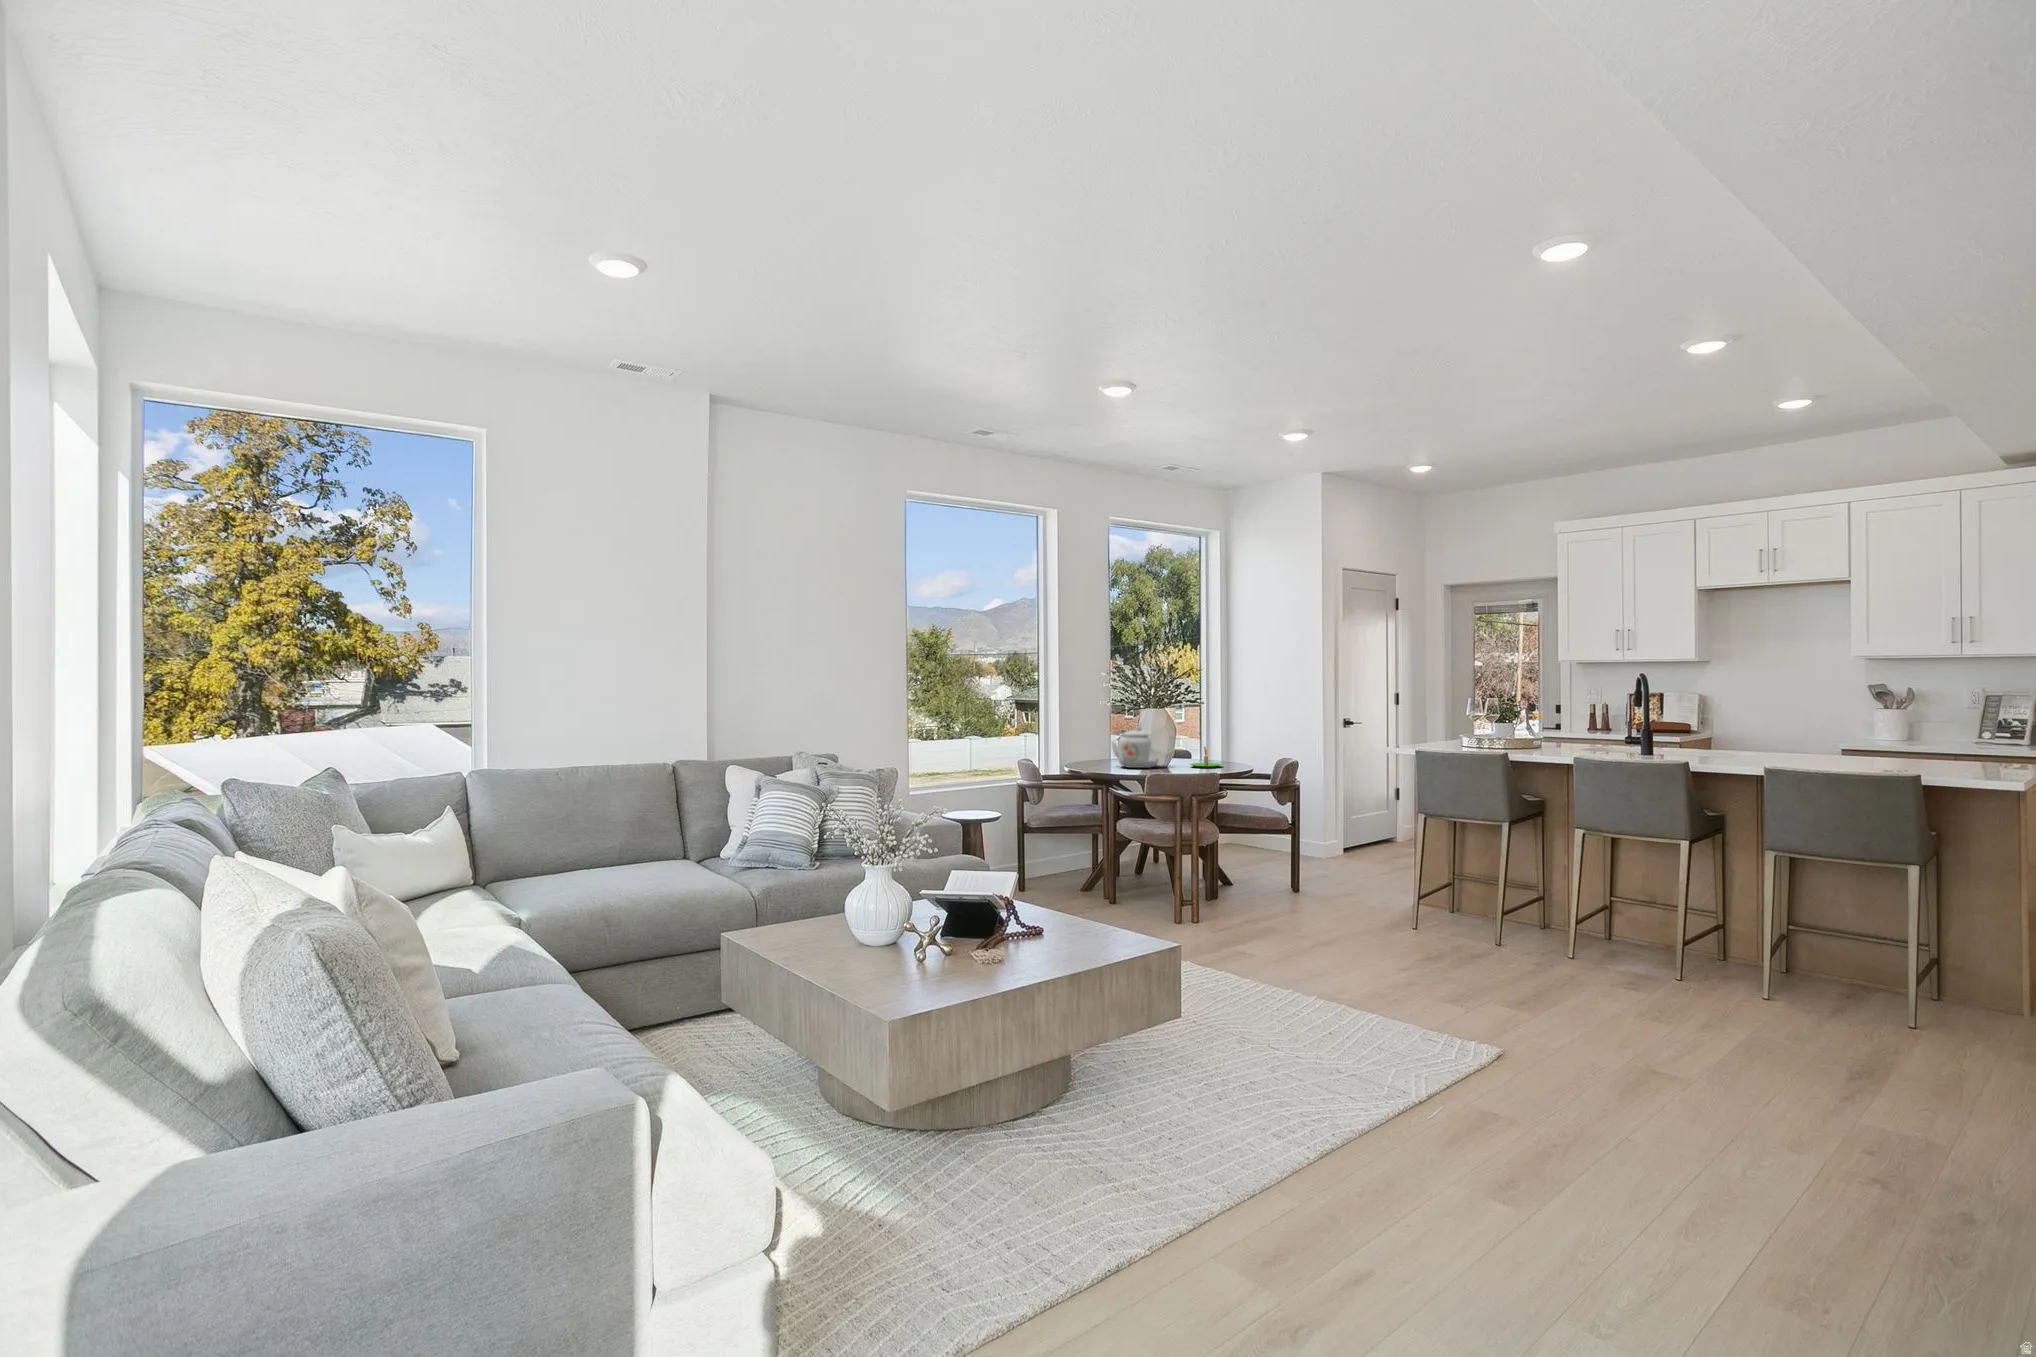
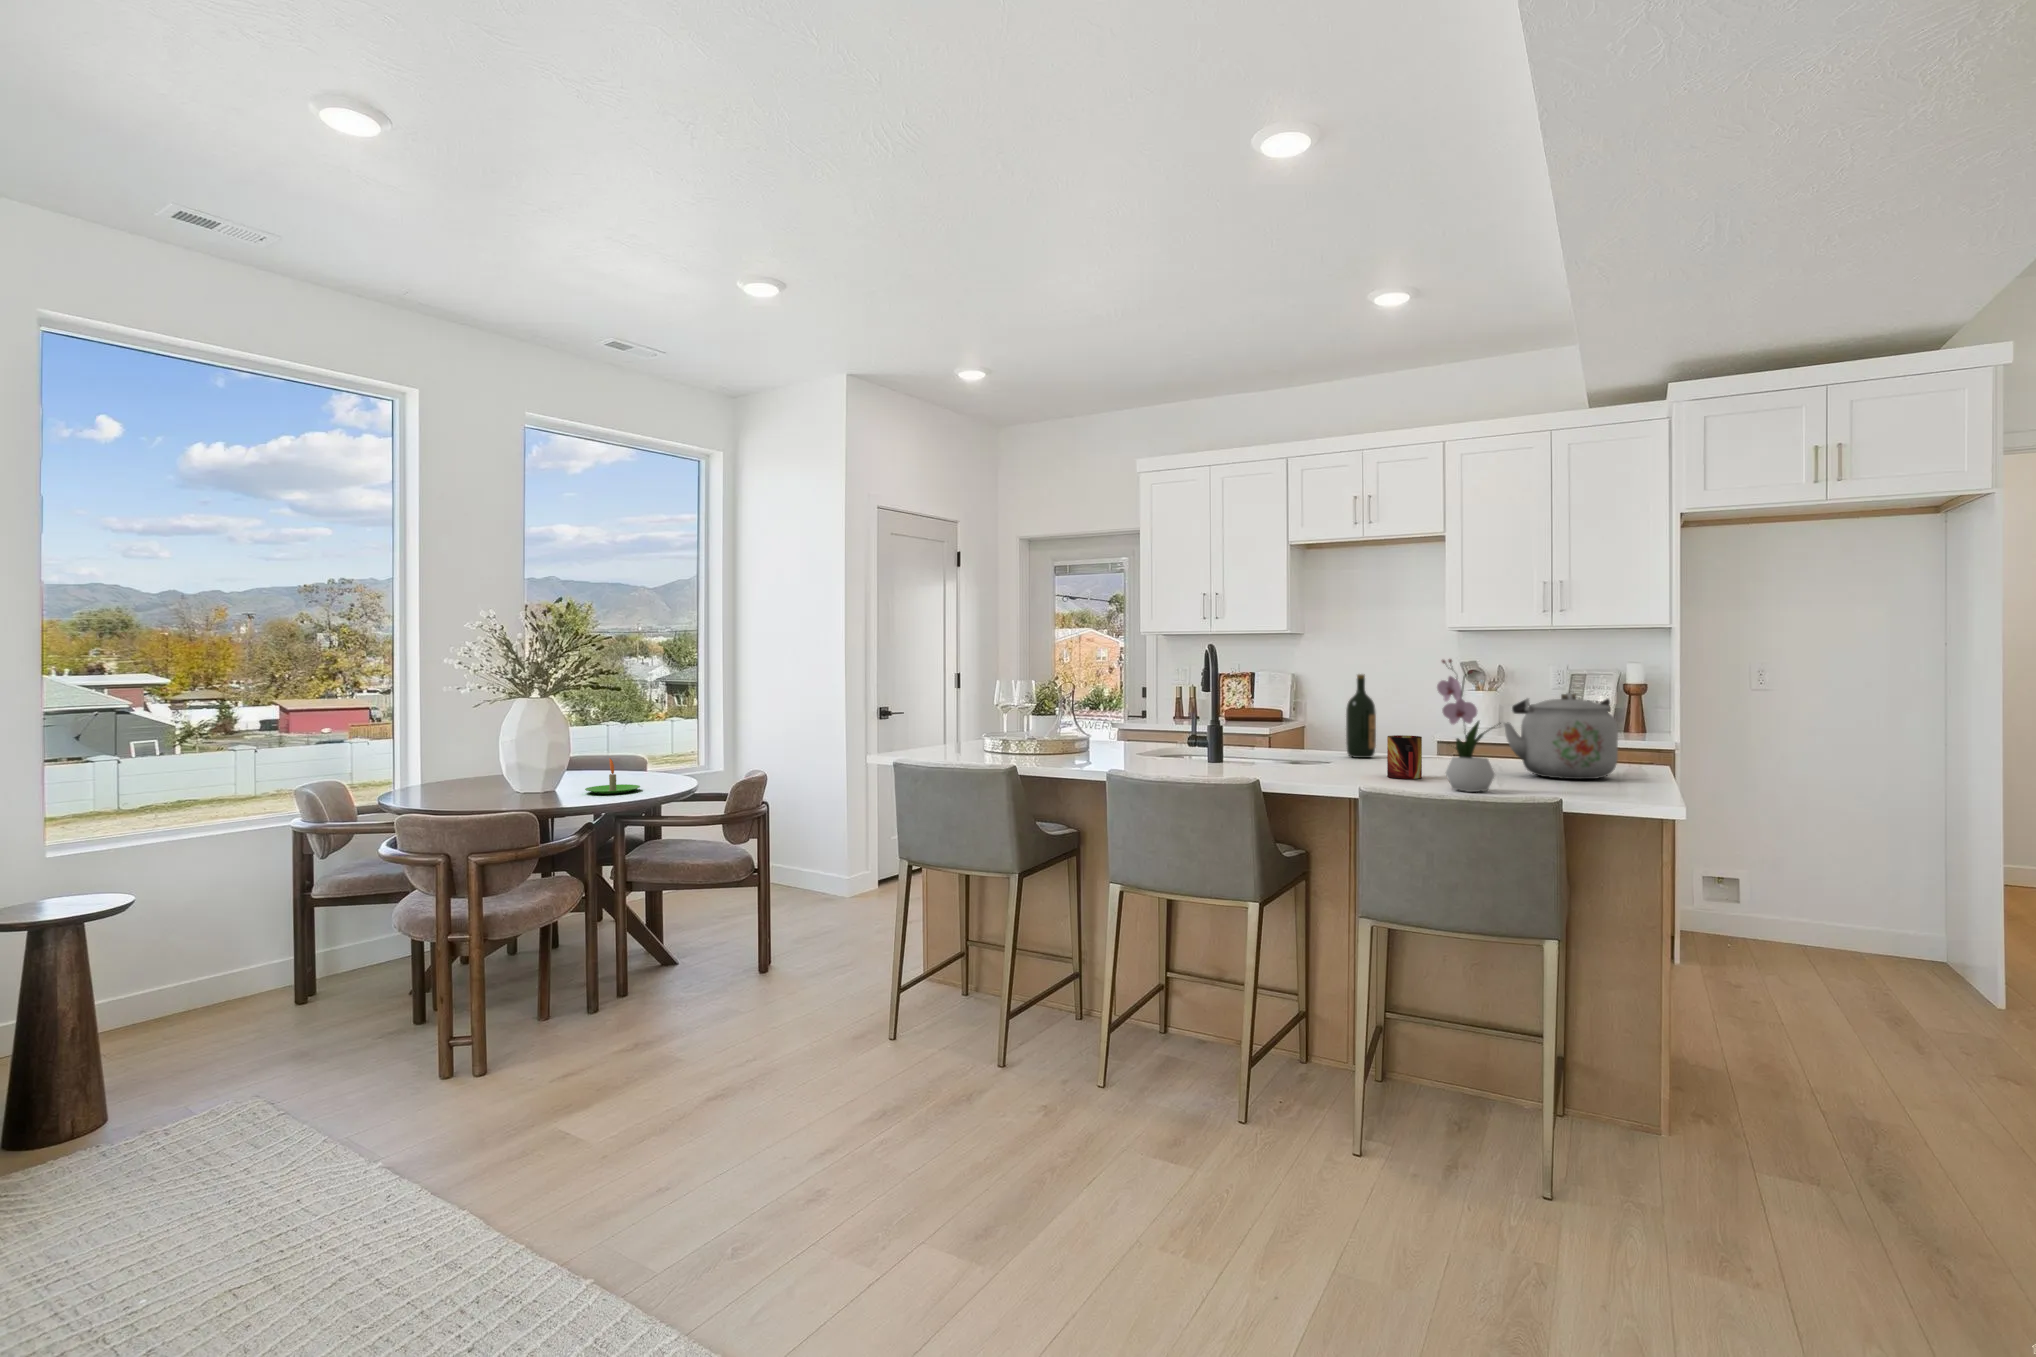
flower arrangement: none [1825,684,1878,771] -> present [1437,659,1498,792]
wine bottle: none [1754,694,1780,755] -> present [1346,674,1376,758]
kettle: present [1112,728,1158,768] -> present [1504,693,1618,779]
mug: none [1788,736,1817,765] -> present [1387,735,1422,779]

